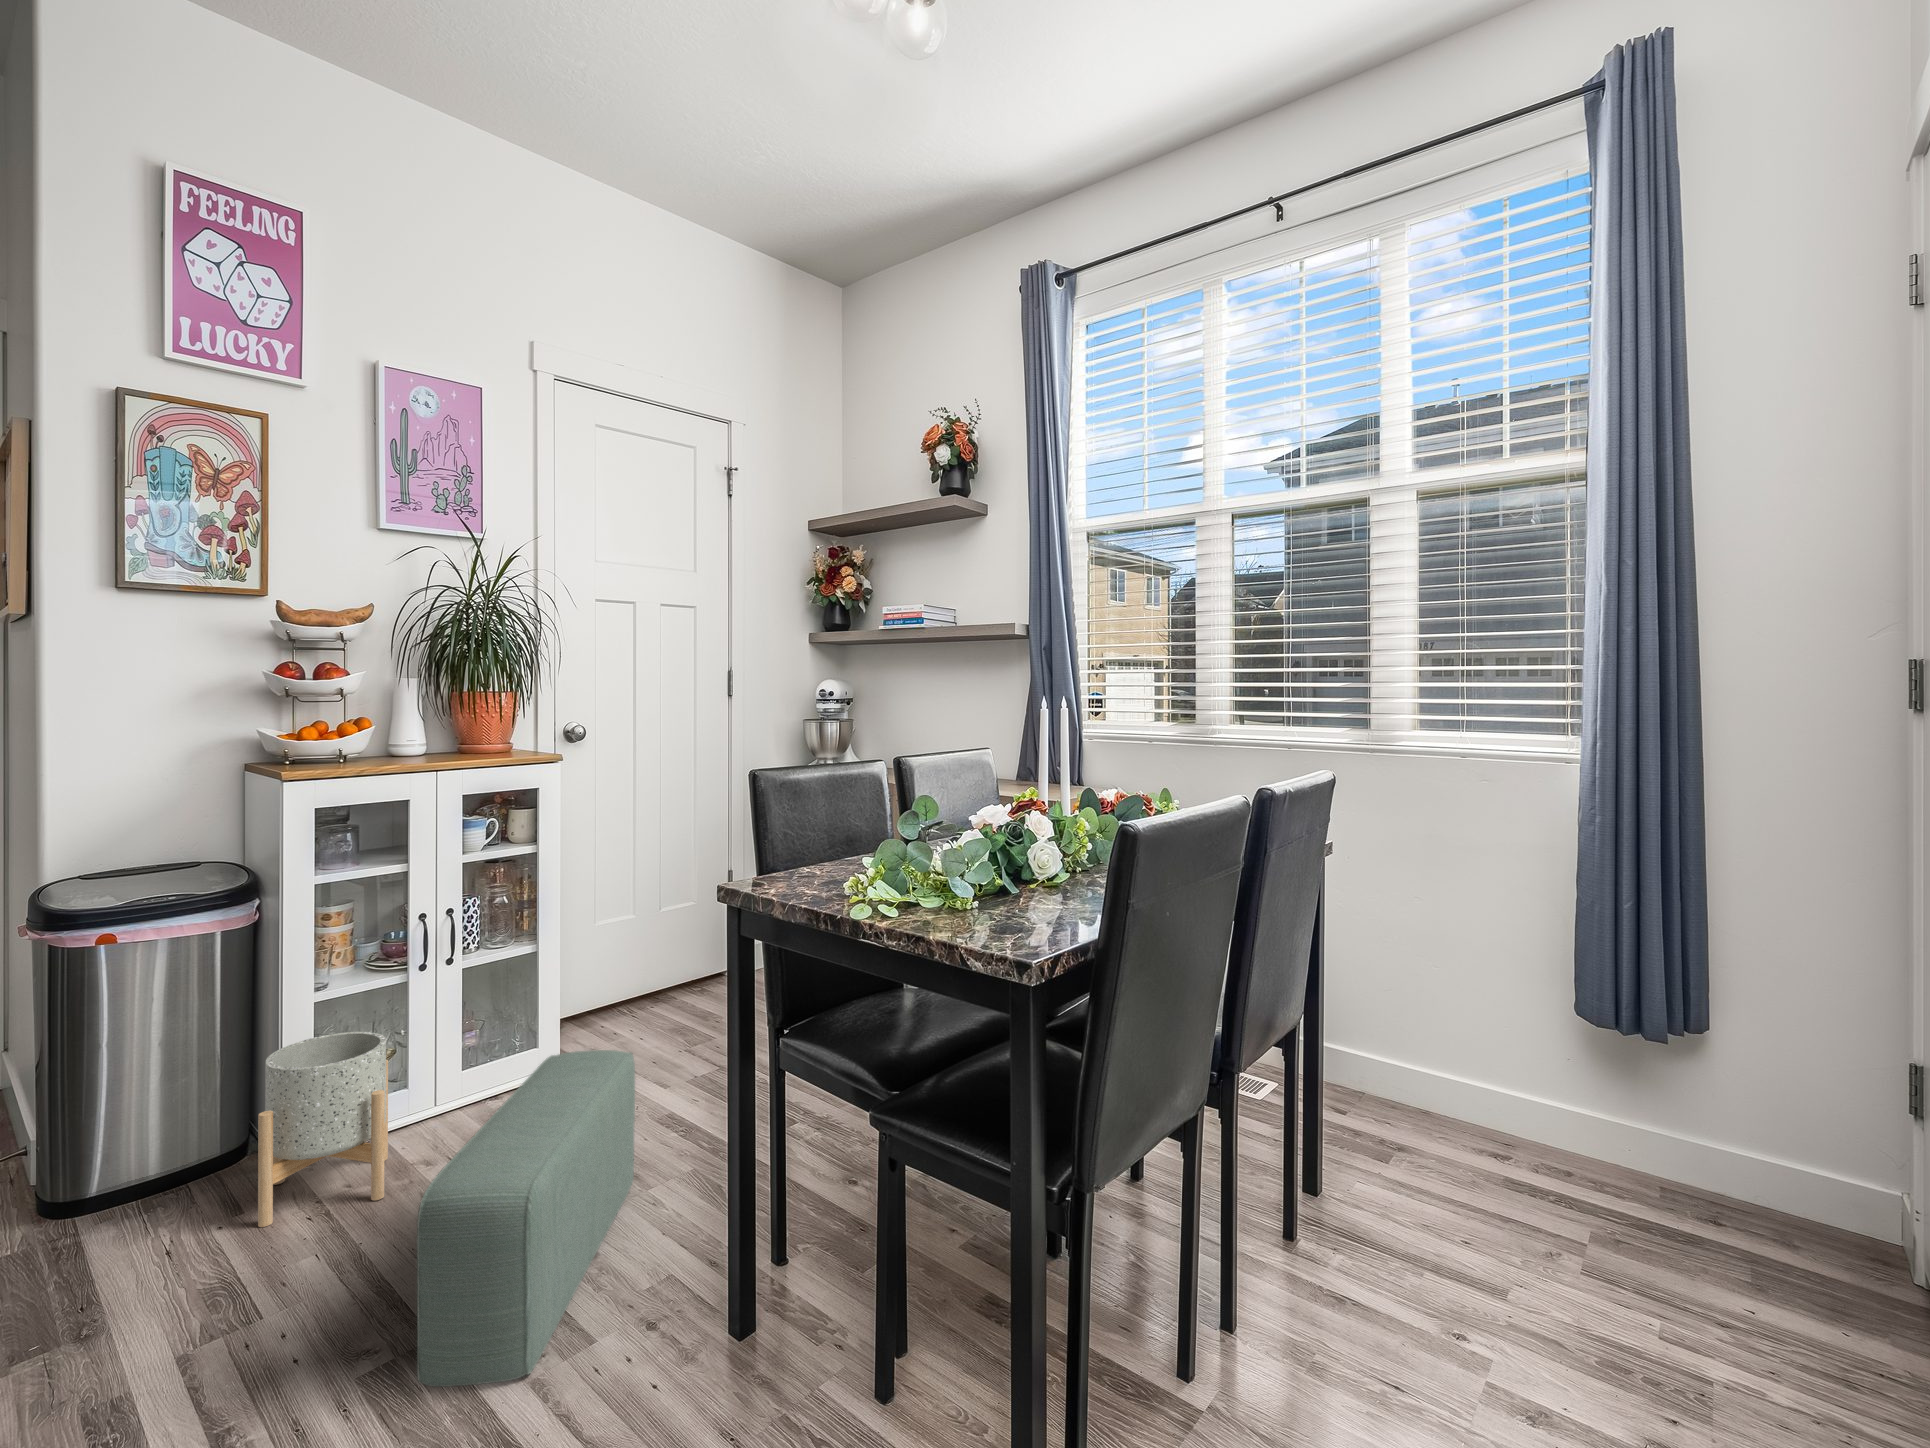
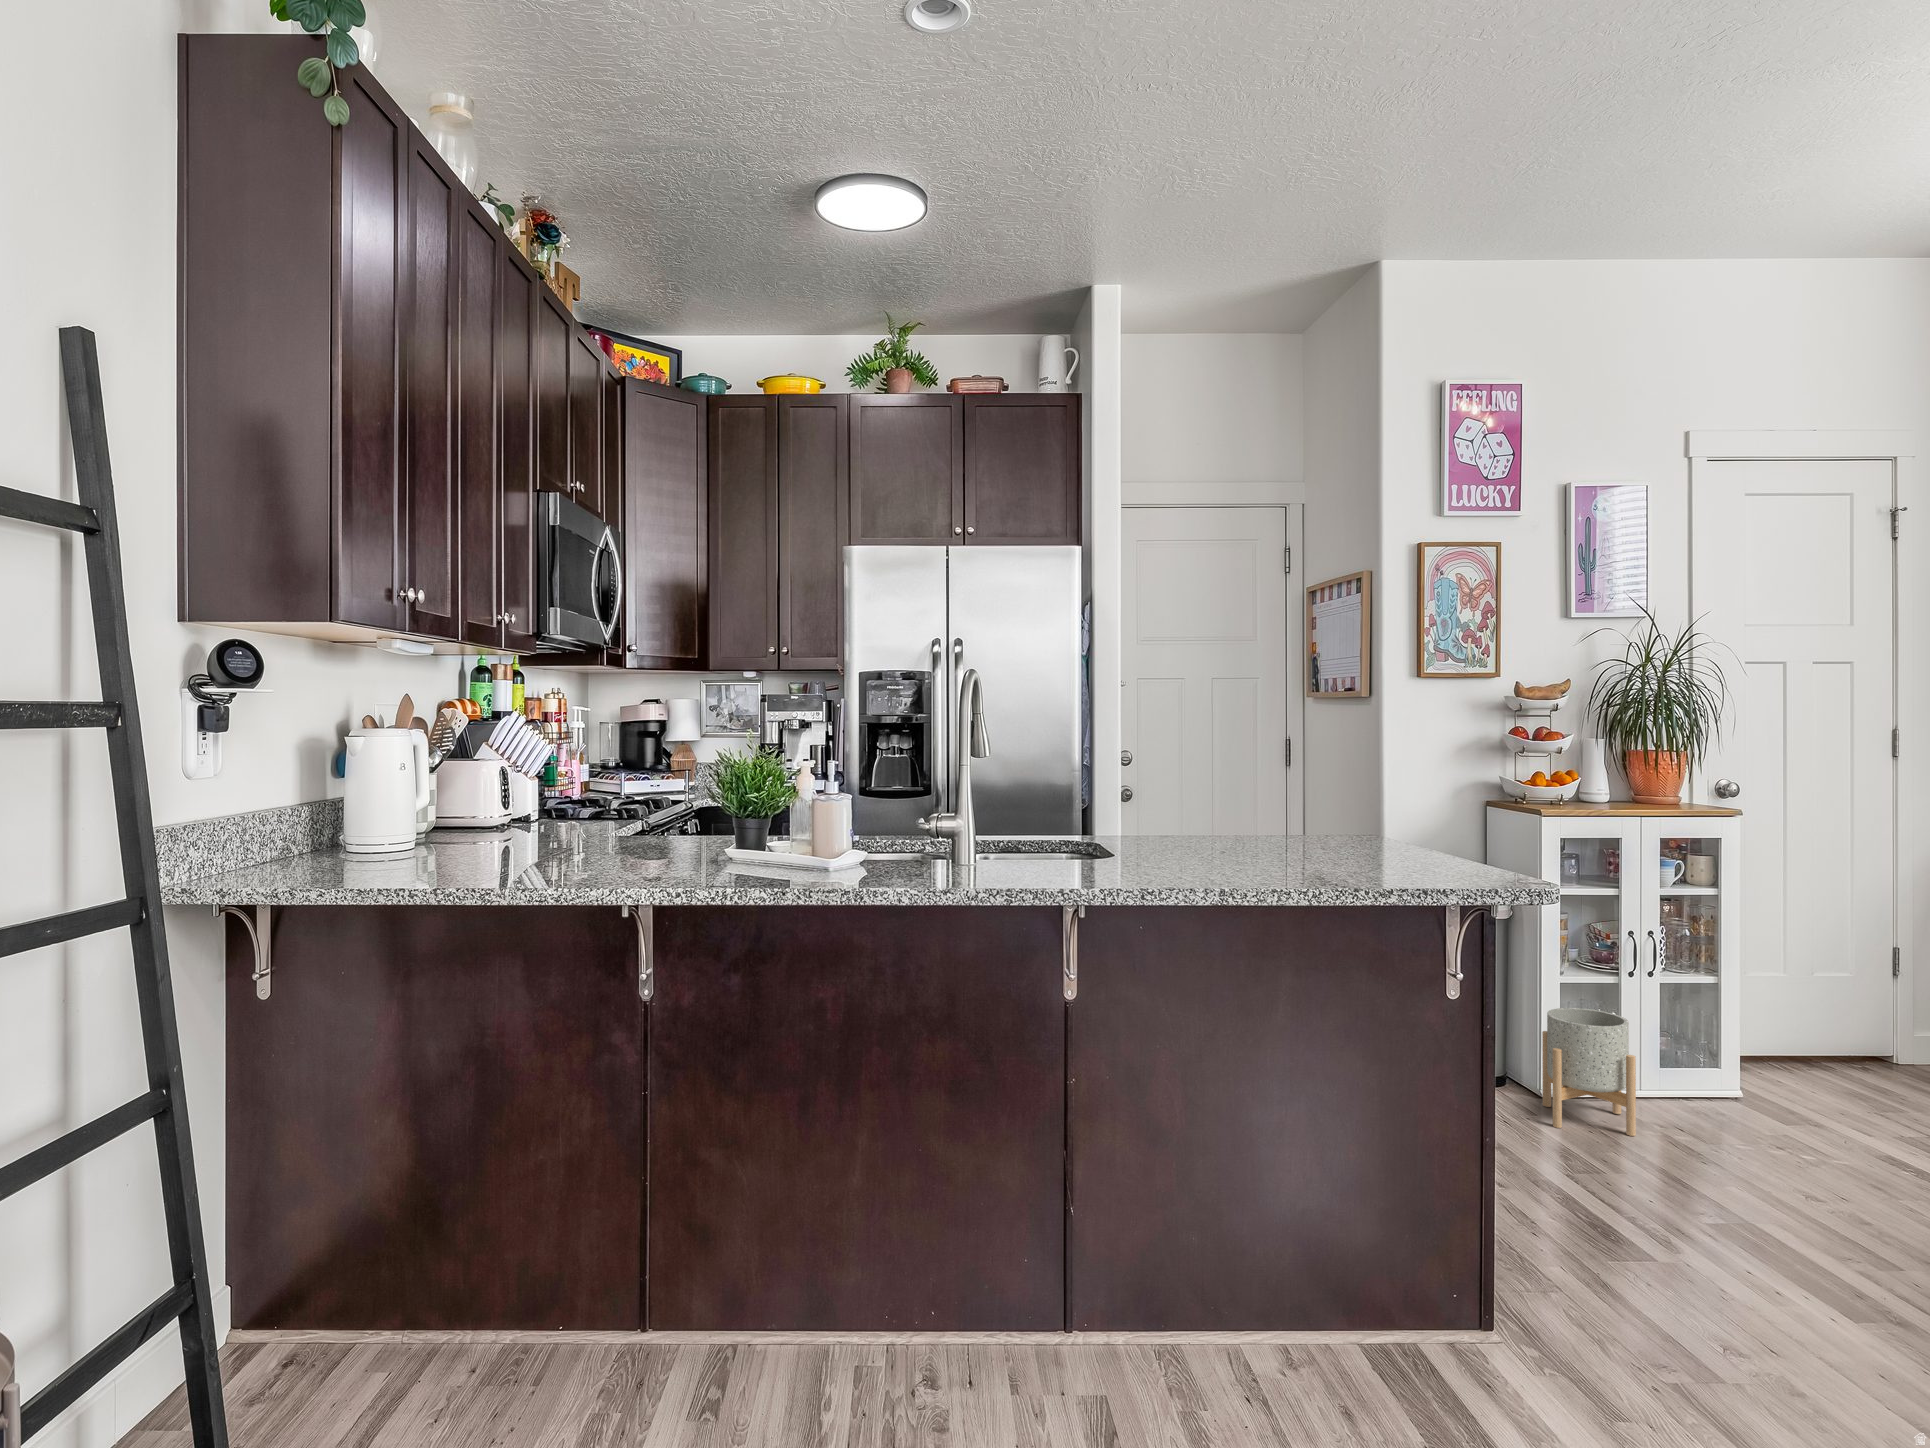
pouf: present [417,1050,635,1387] -> none [1735,1059,1865,1262]

